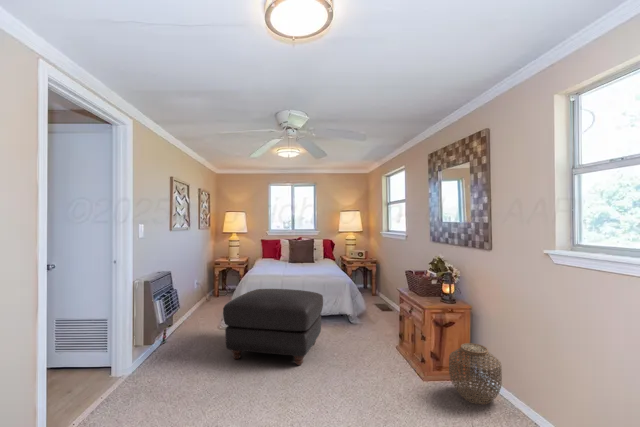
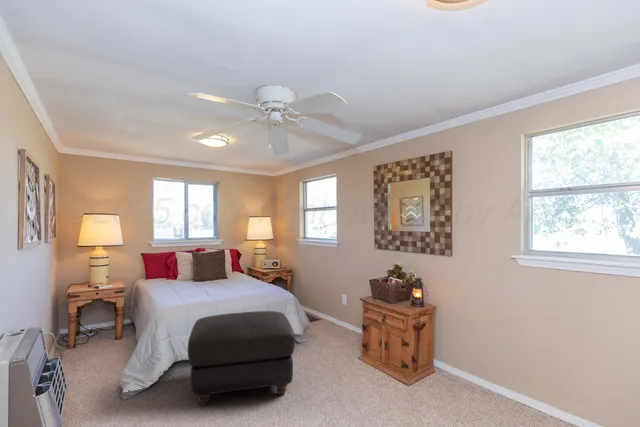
woven basket: present [449,343,502,405] -> none [430,339,474,391]

